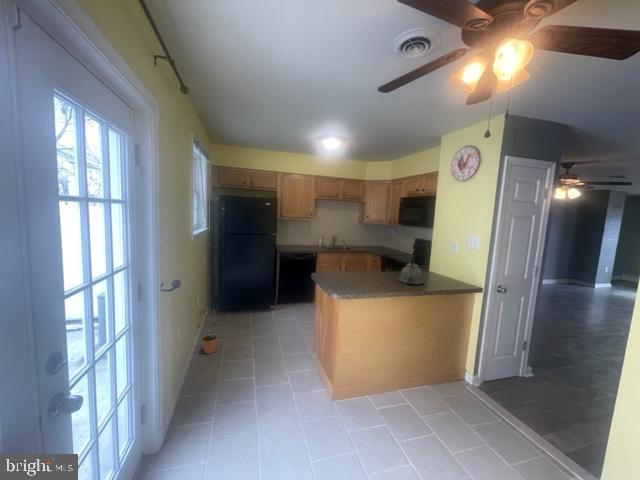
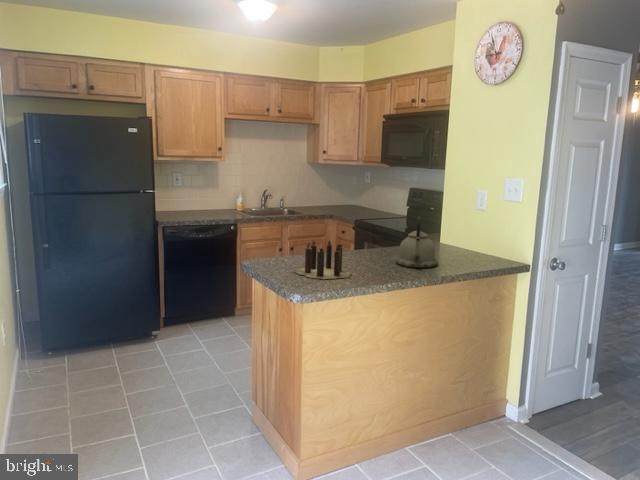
candle: none [338,264,380,287] -> present [294,239,351,279]
potted plant: present [197,310,218,354] -> none [15,347,65,431]

